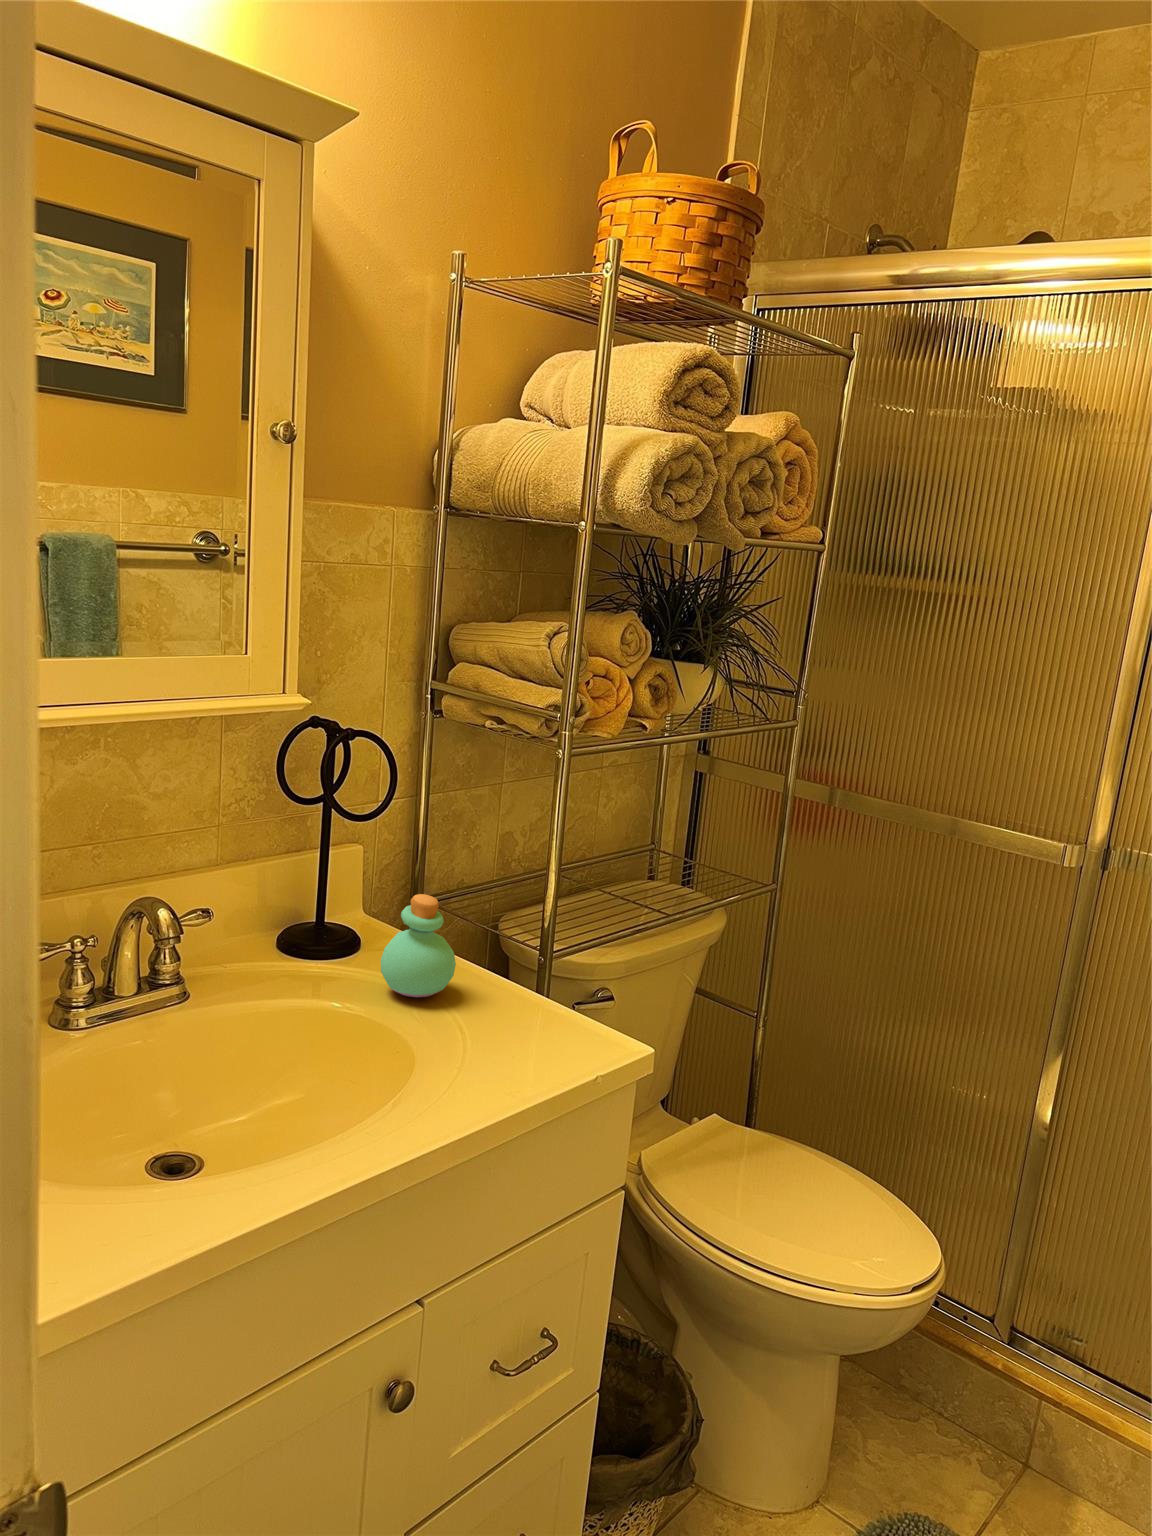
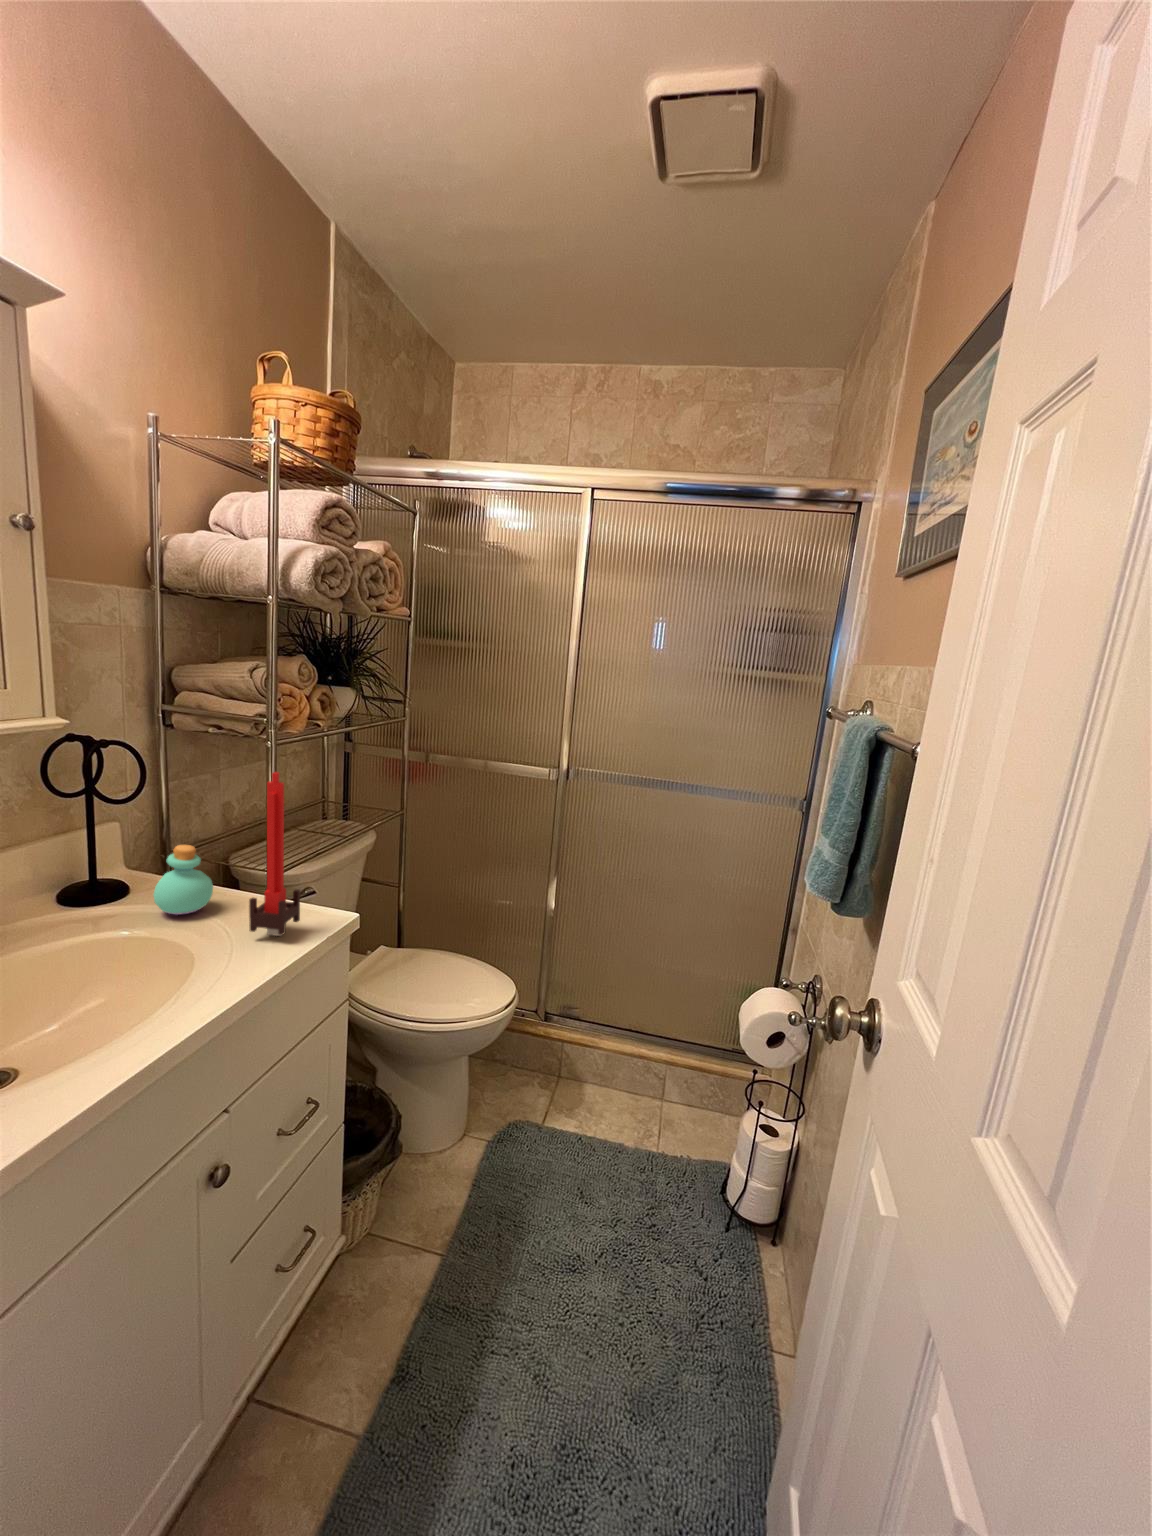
candle: none [488,805,565,1061] -> present [249,772,300,936]

